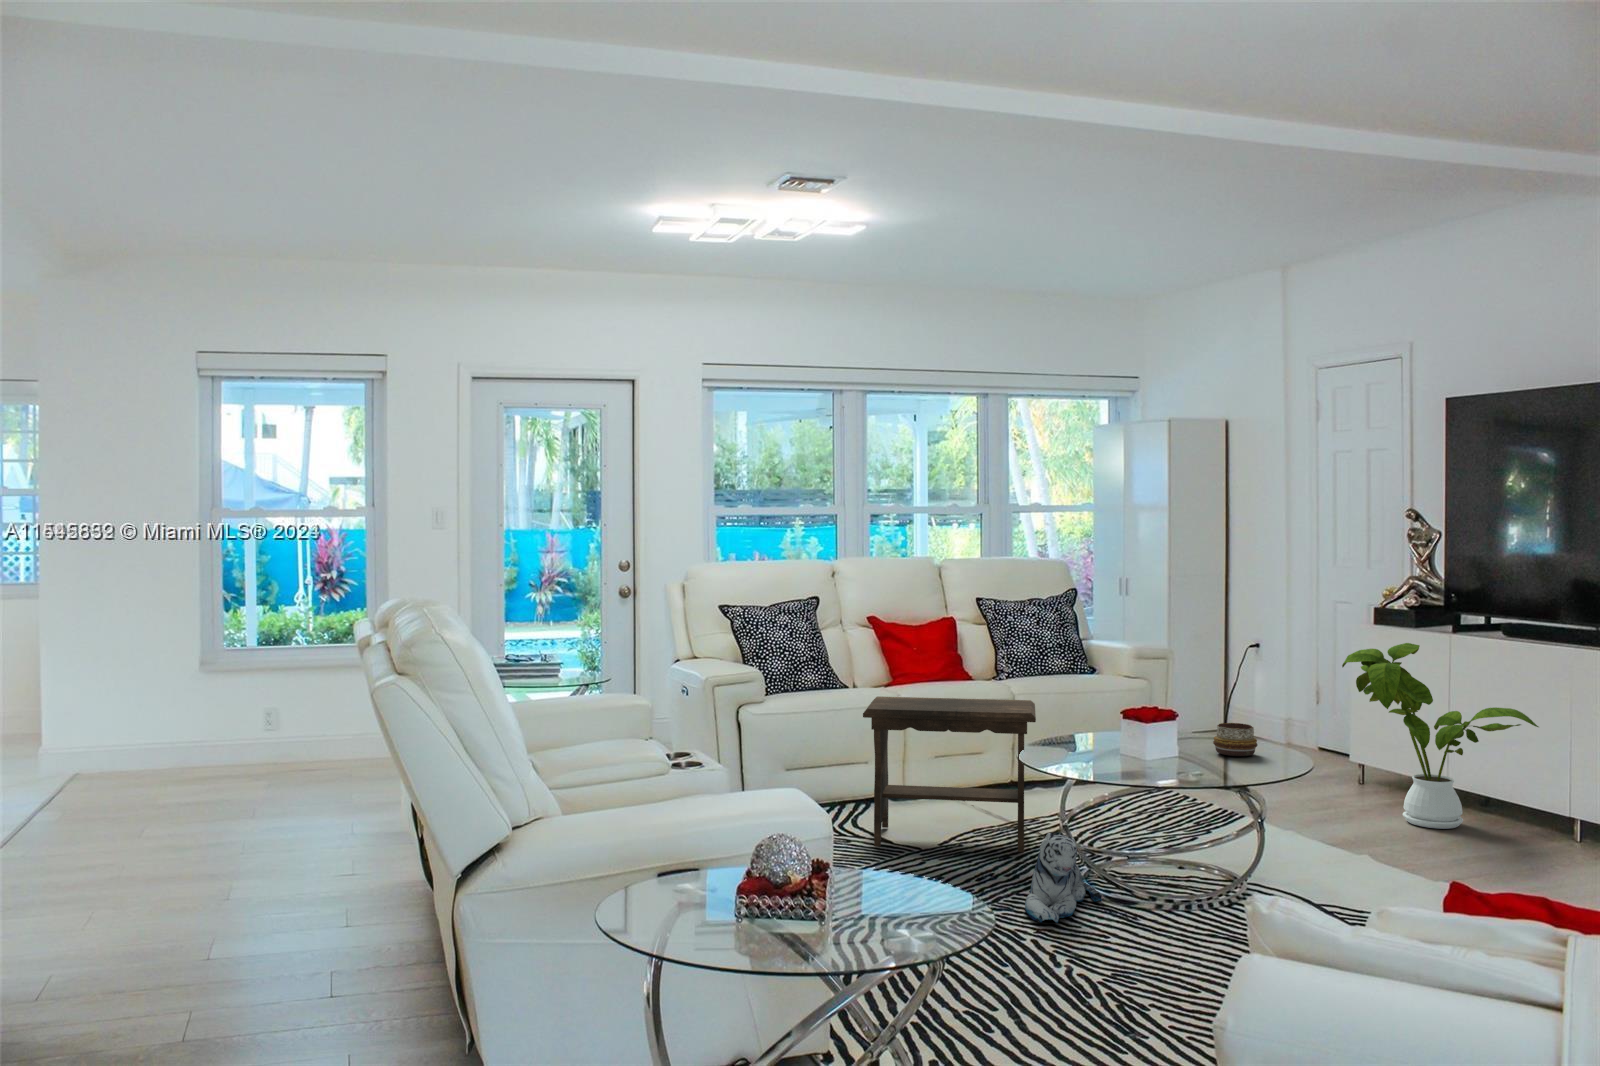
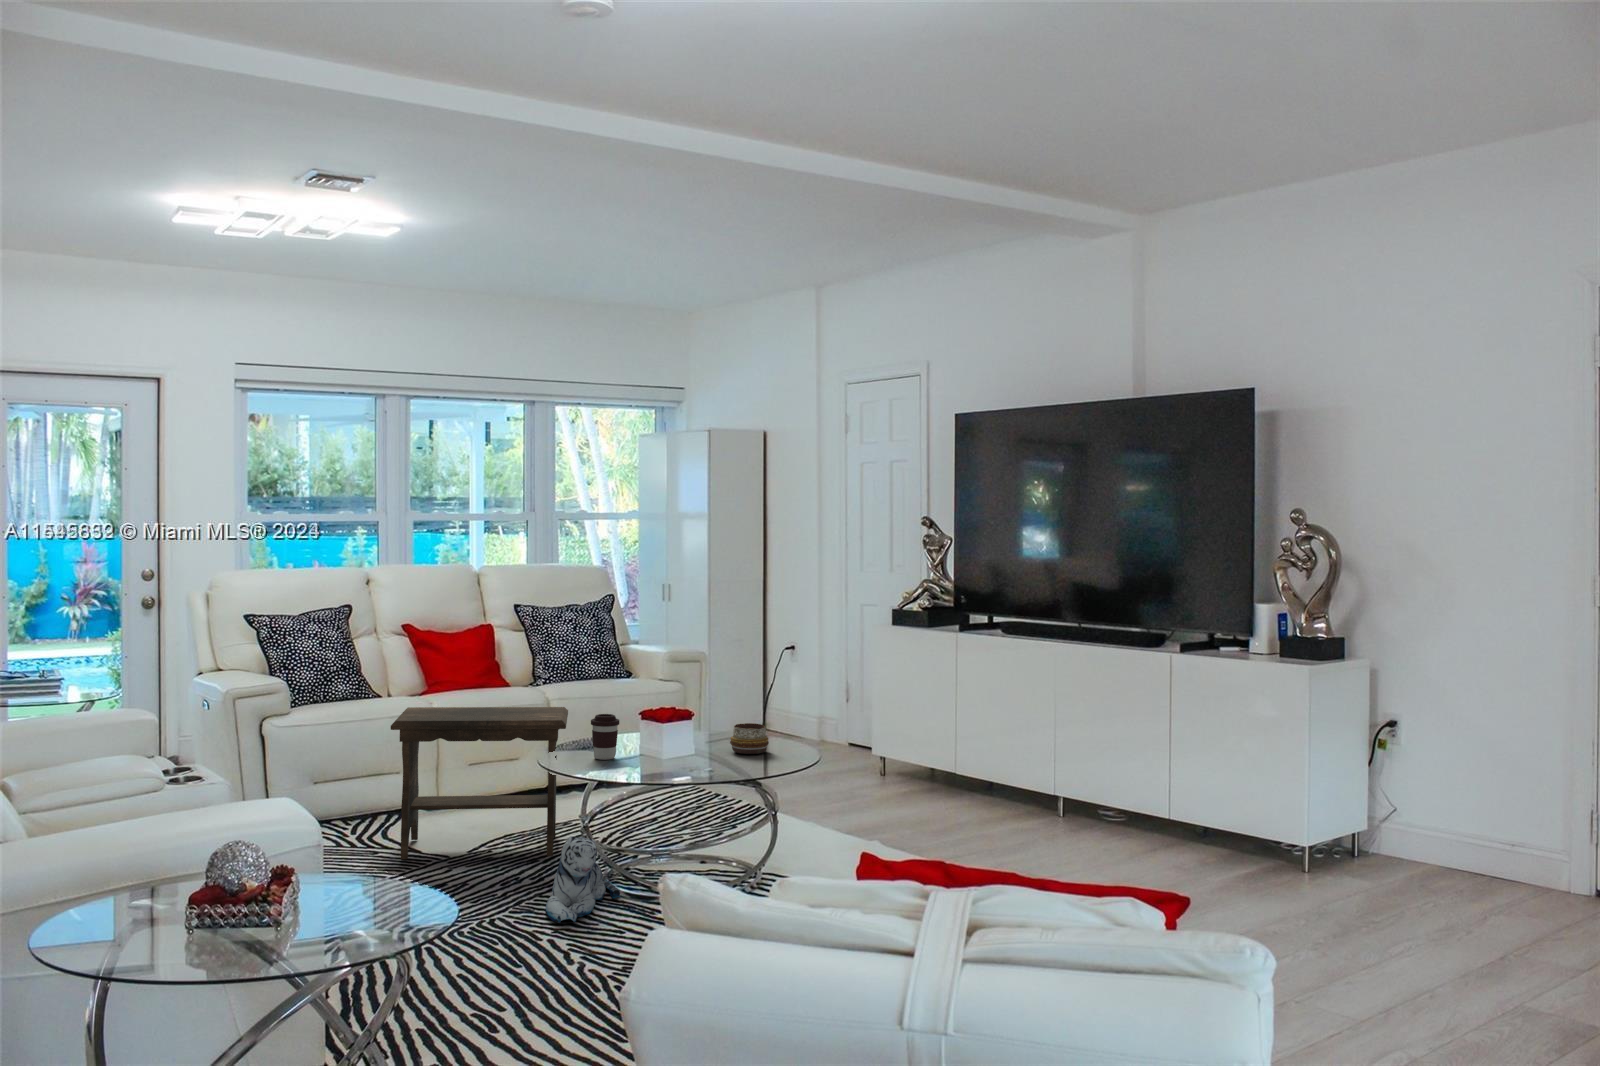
house plant: present [1342,643,1539,829] -> none [850,645,1005,810]
coffee cup: none [1062,708,1093,756] -> present [591,714,619,760]

